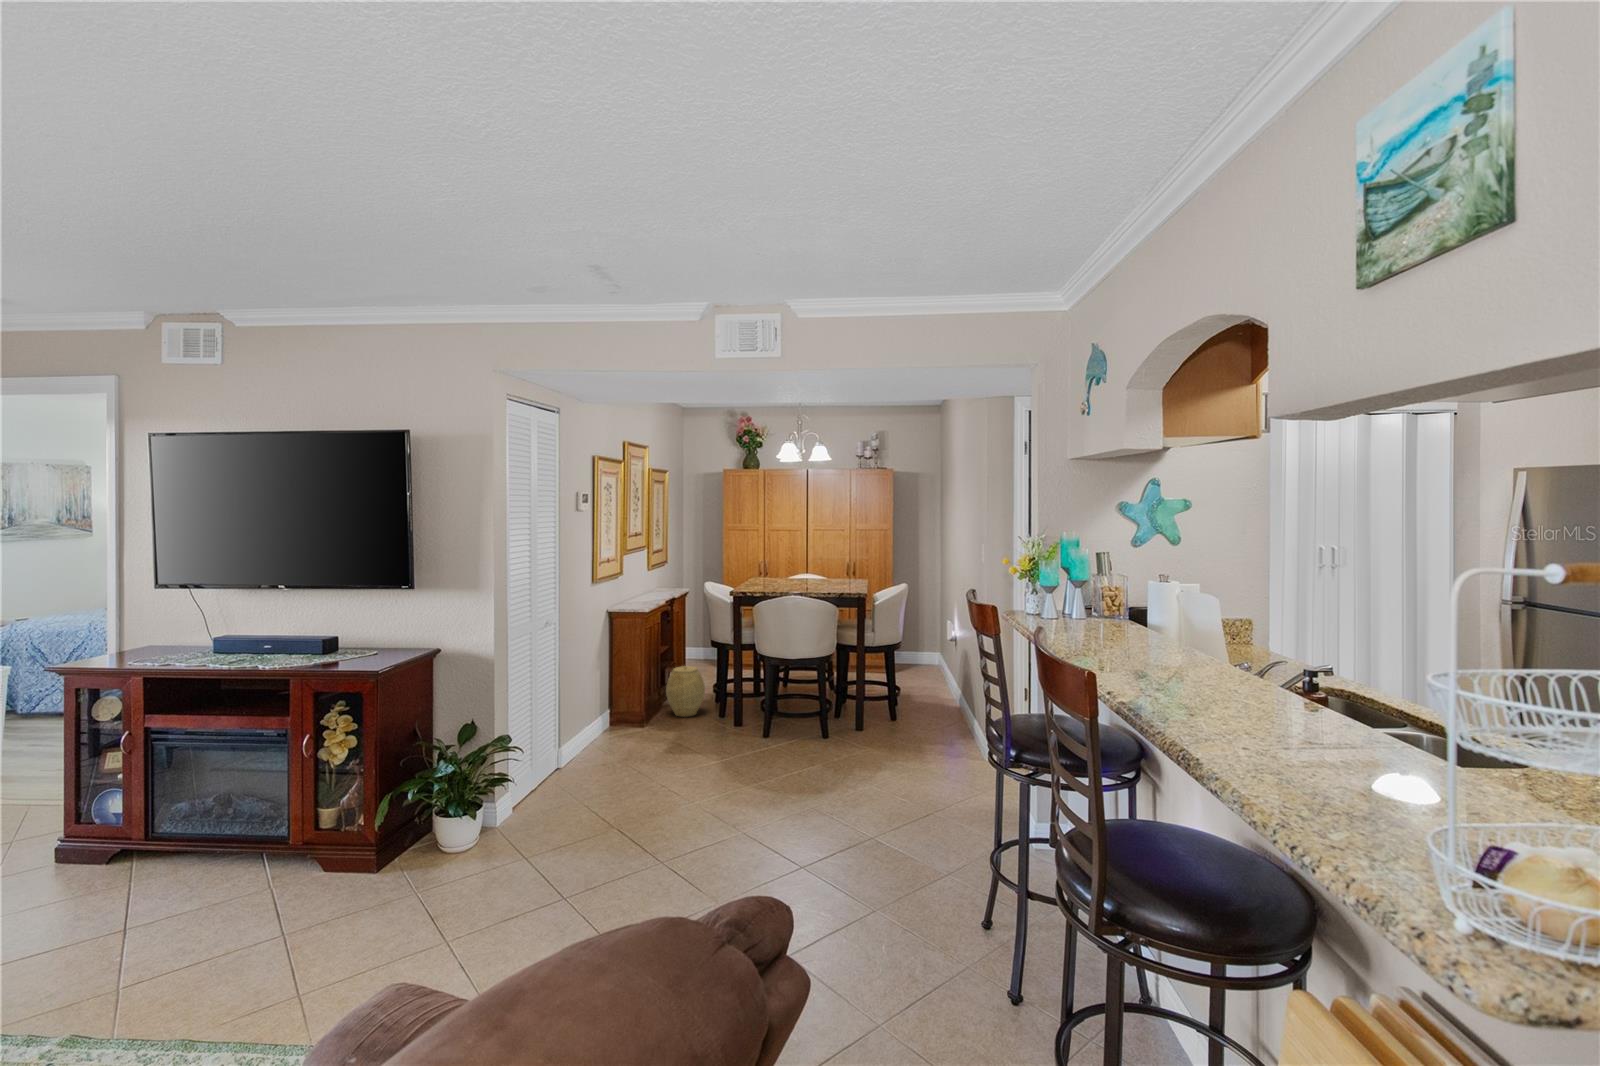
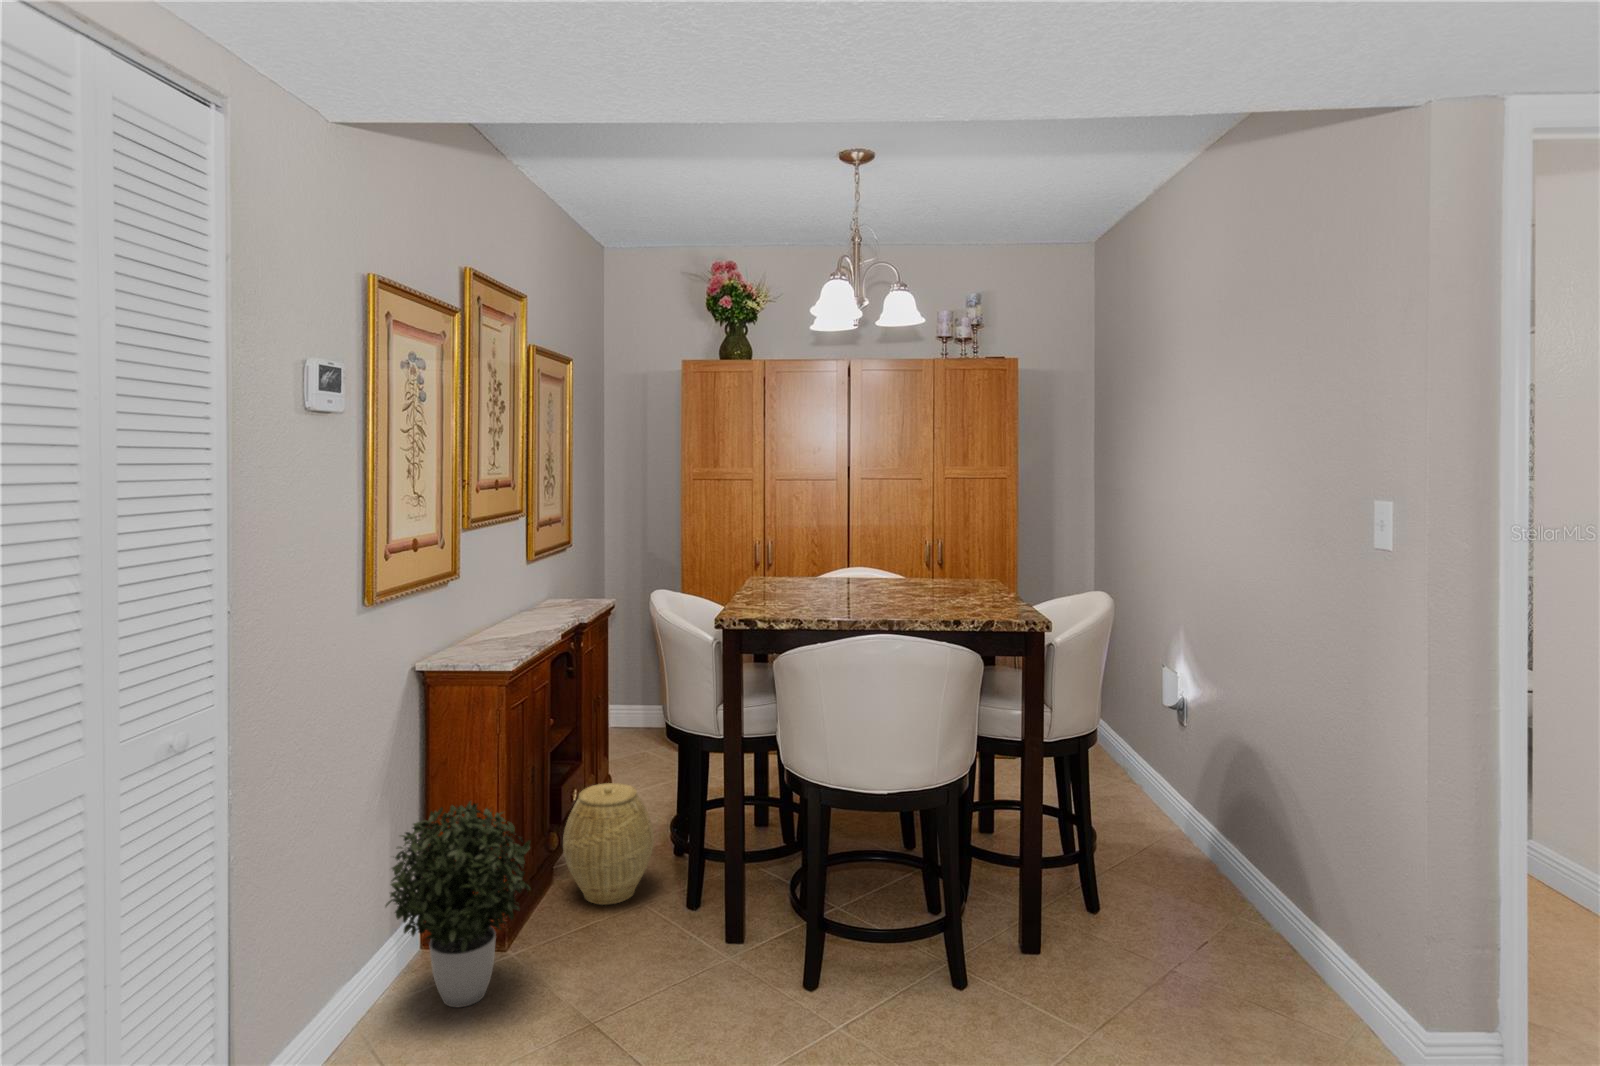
potted plant: none [601,661,655,740] -> present [386,801,531,1007]

